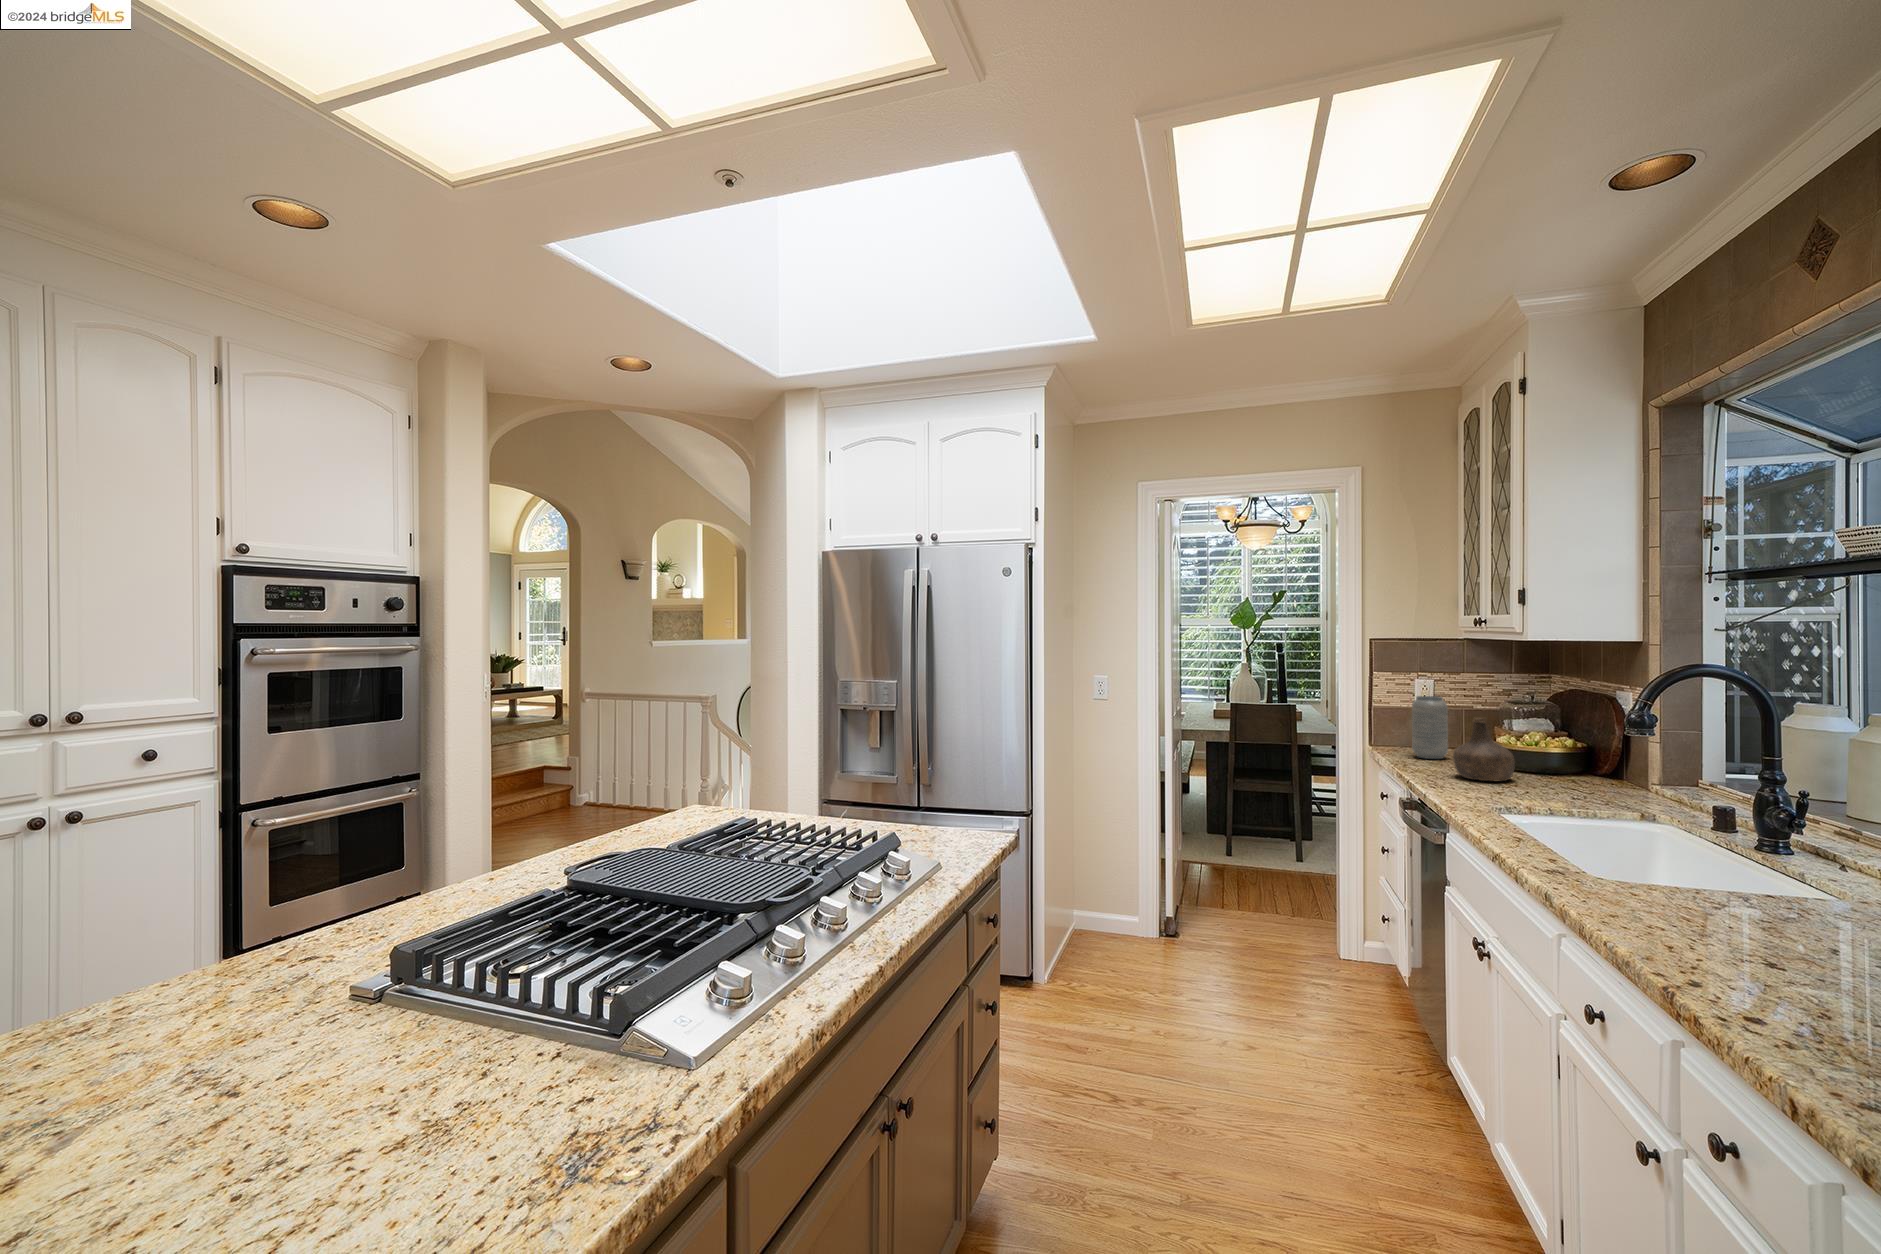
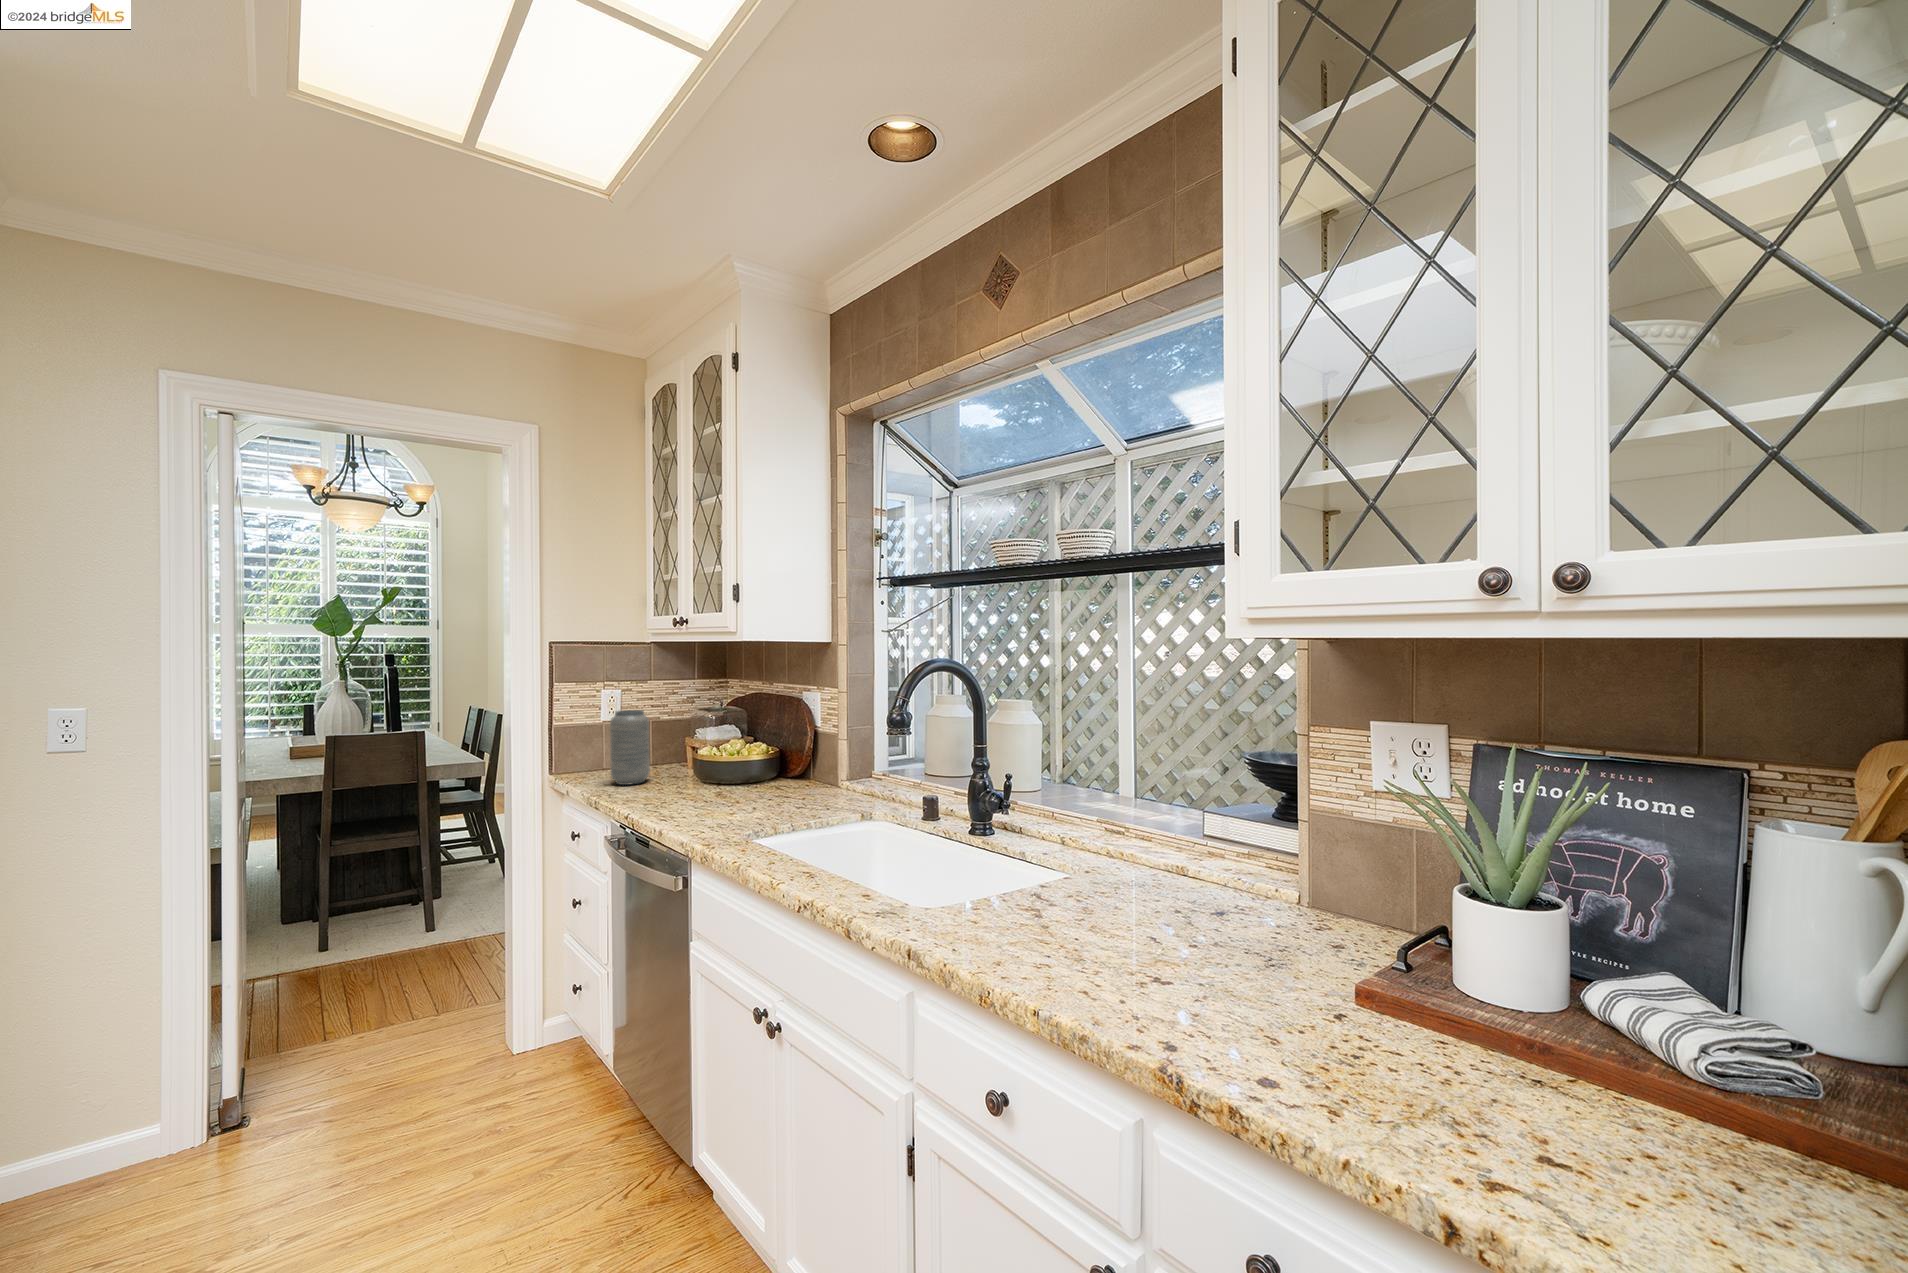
bottle: present [1453,718,1515,781] -> none [673,731,733,804]

